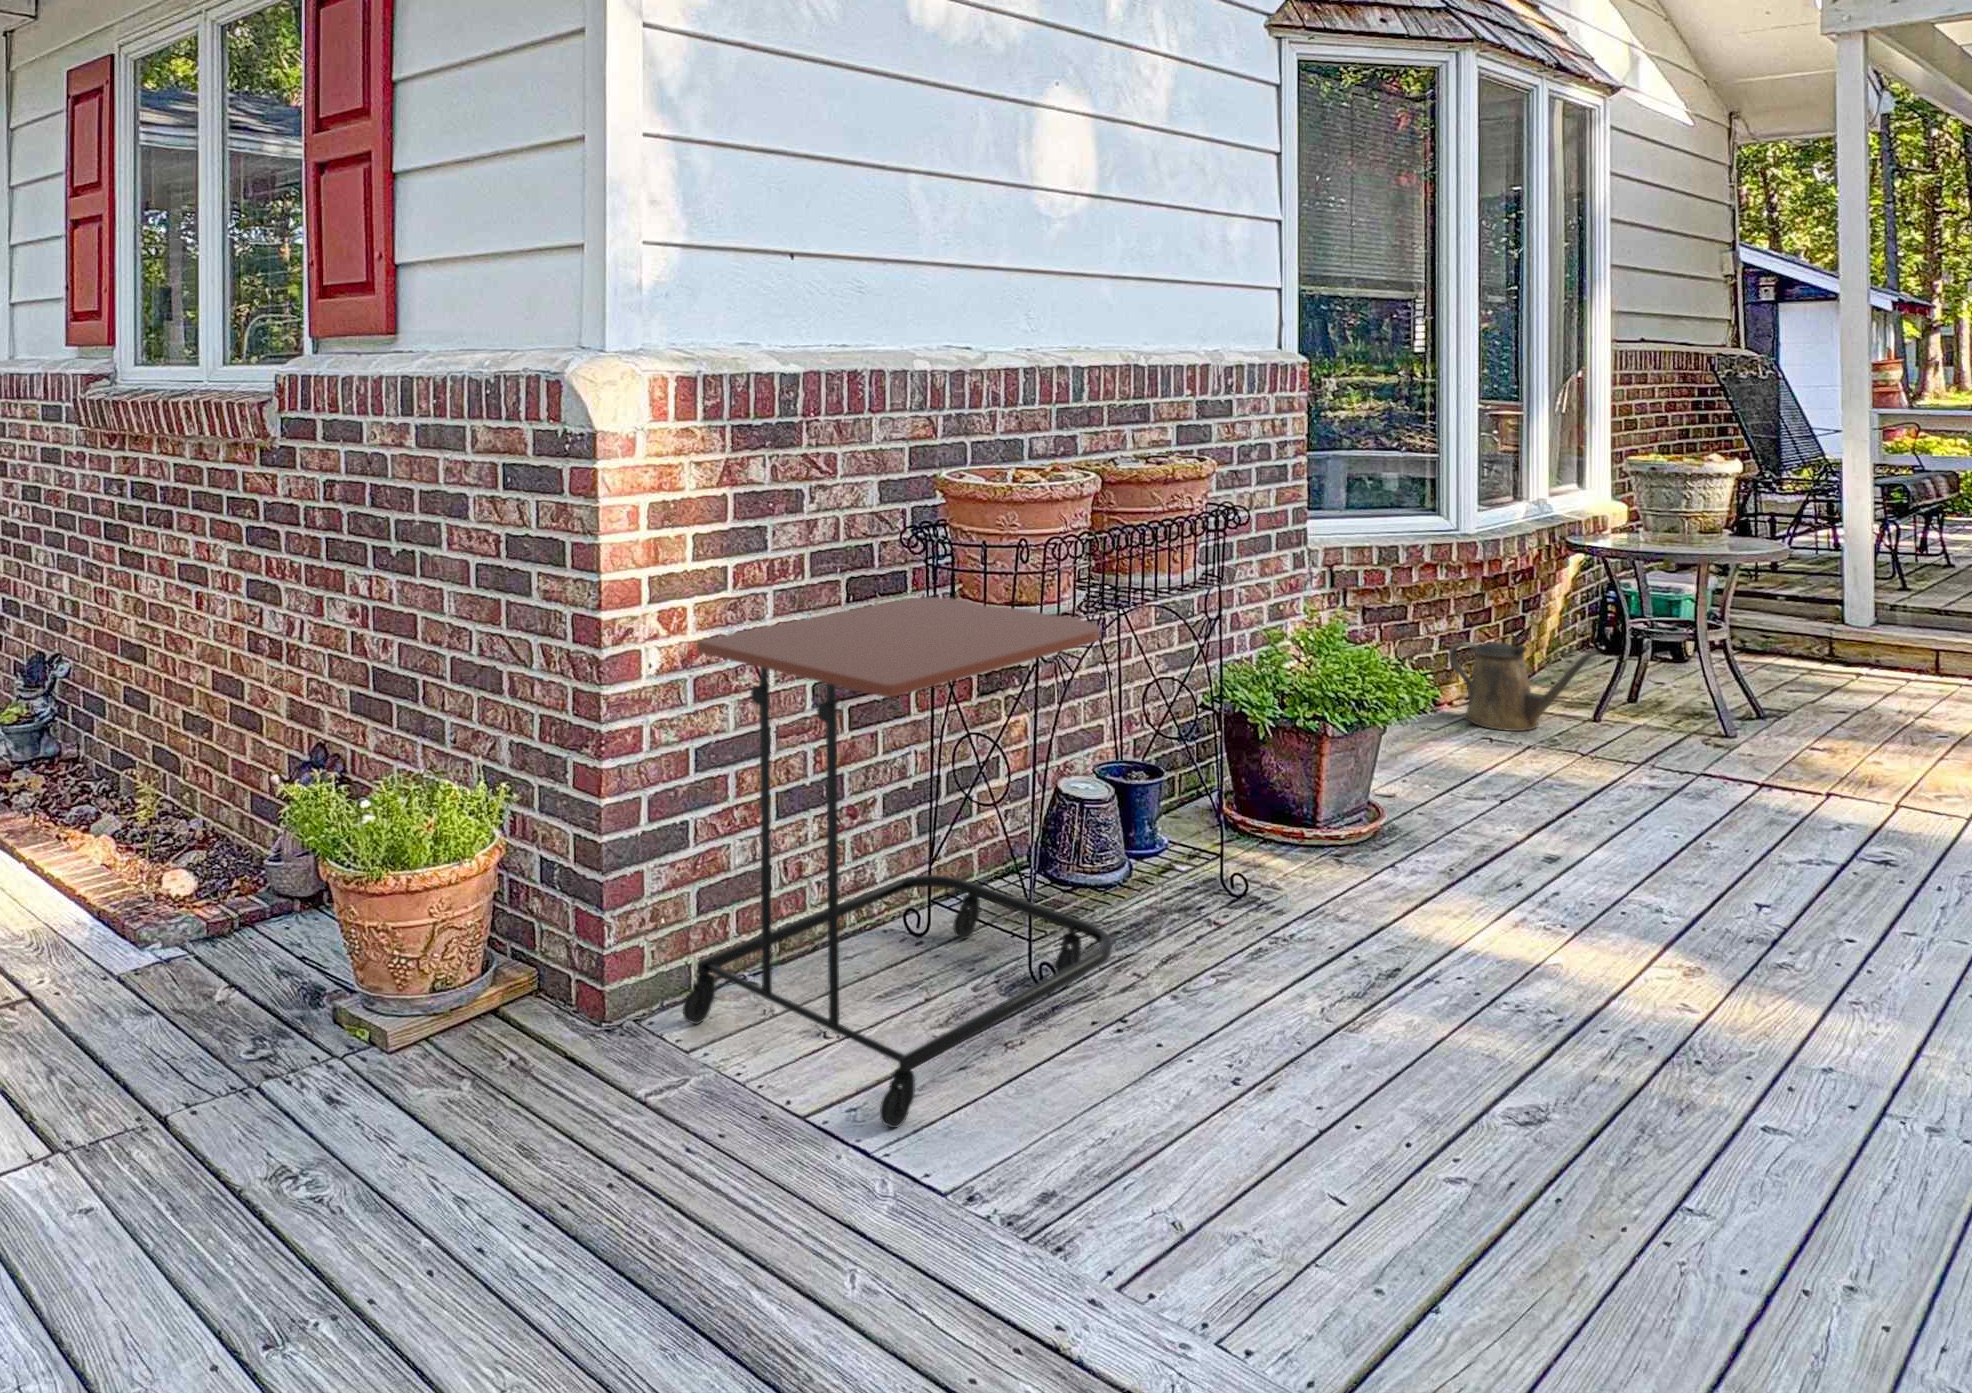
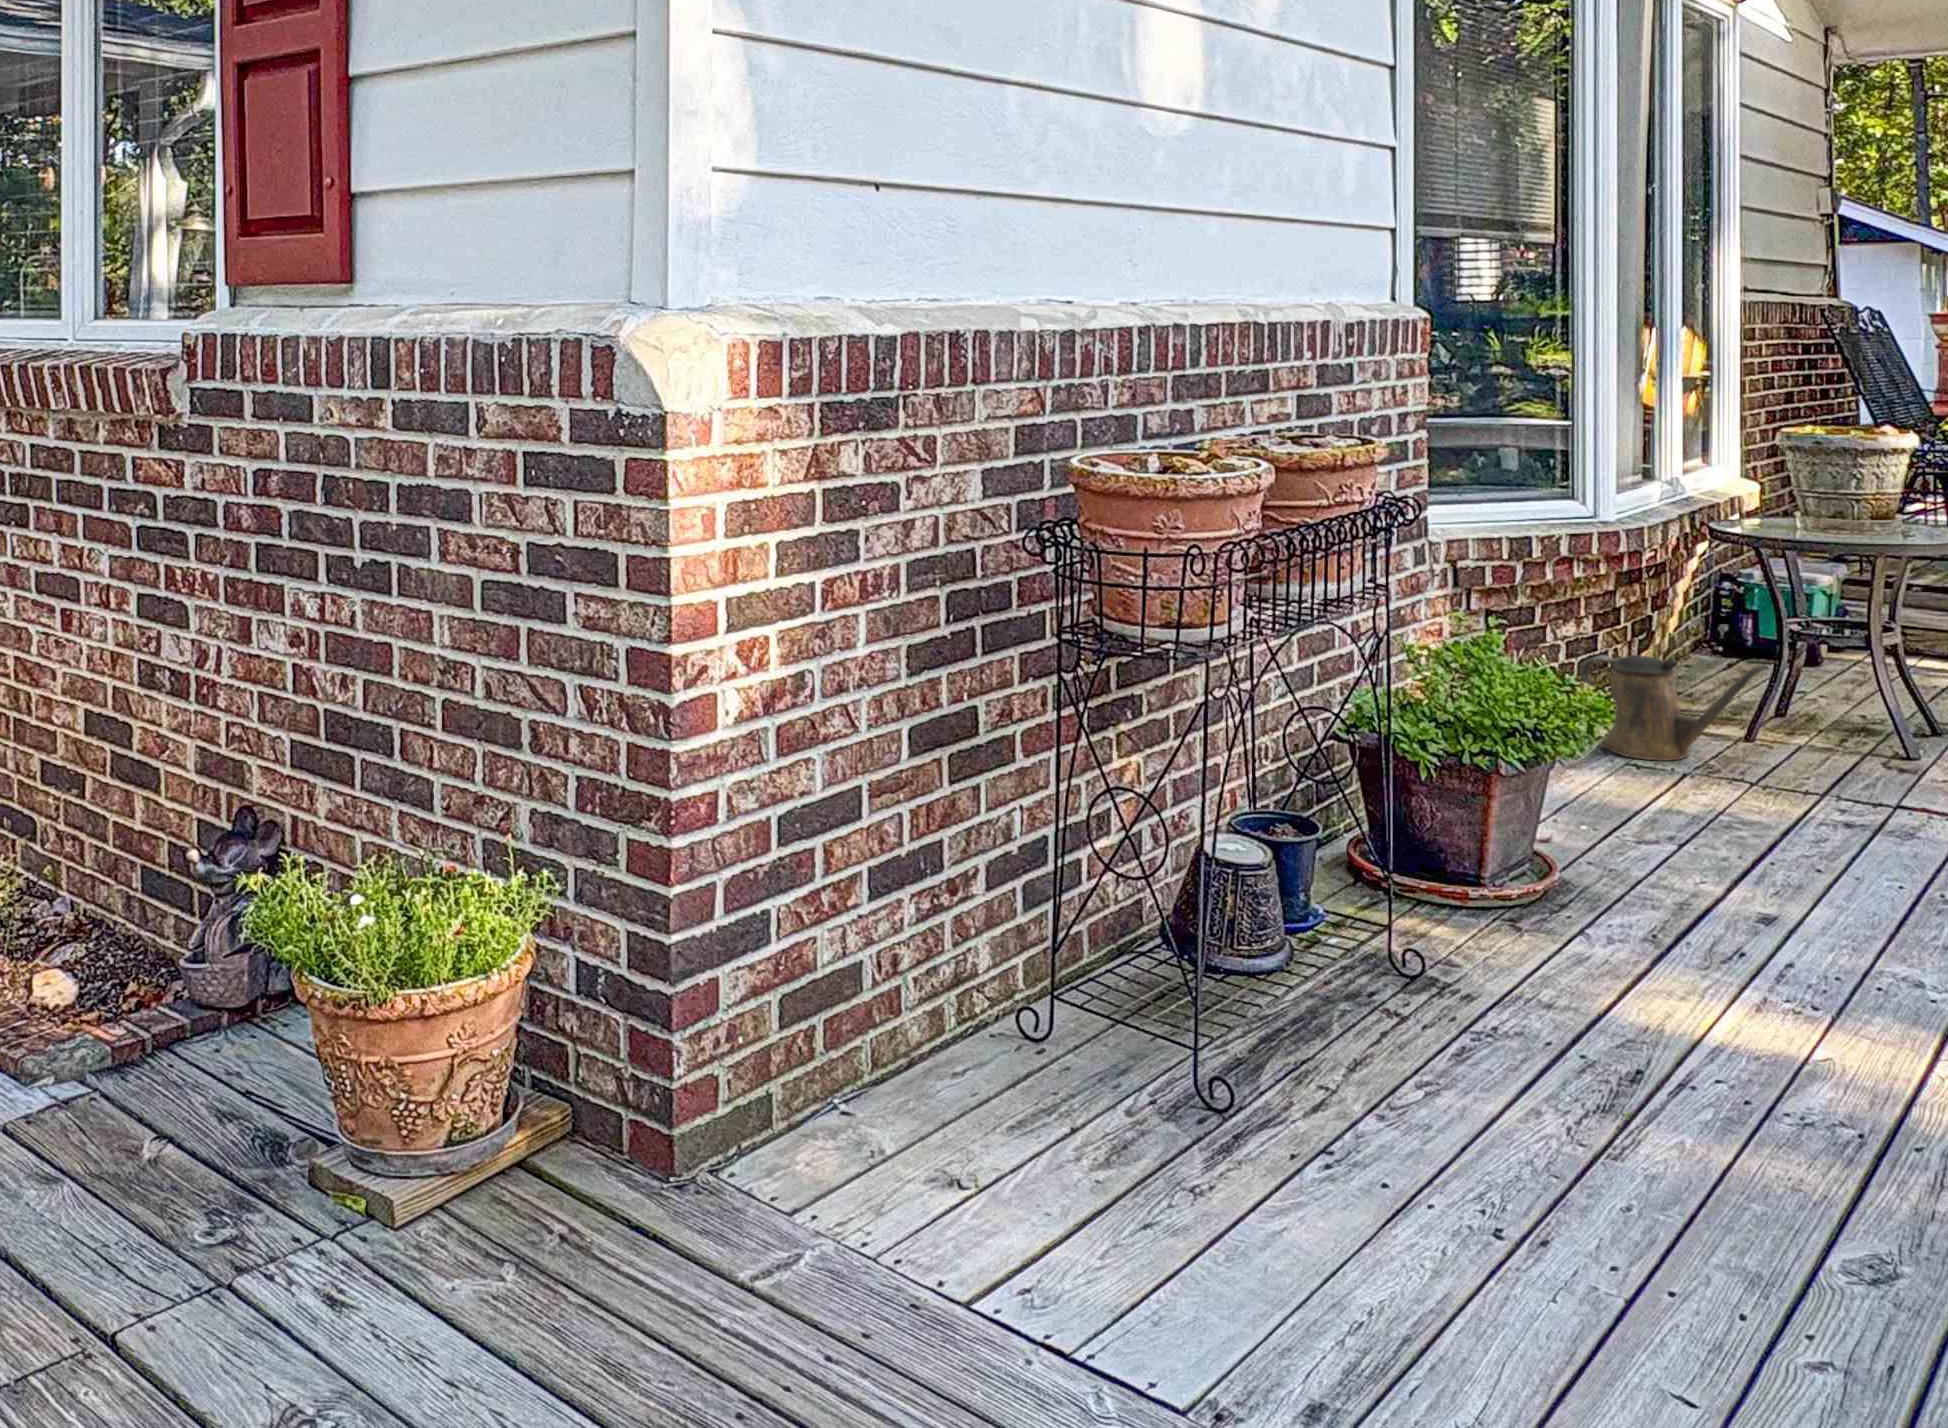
side table: present [683,597,1112,1128] -> none [768,614,1299,1303]

